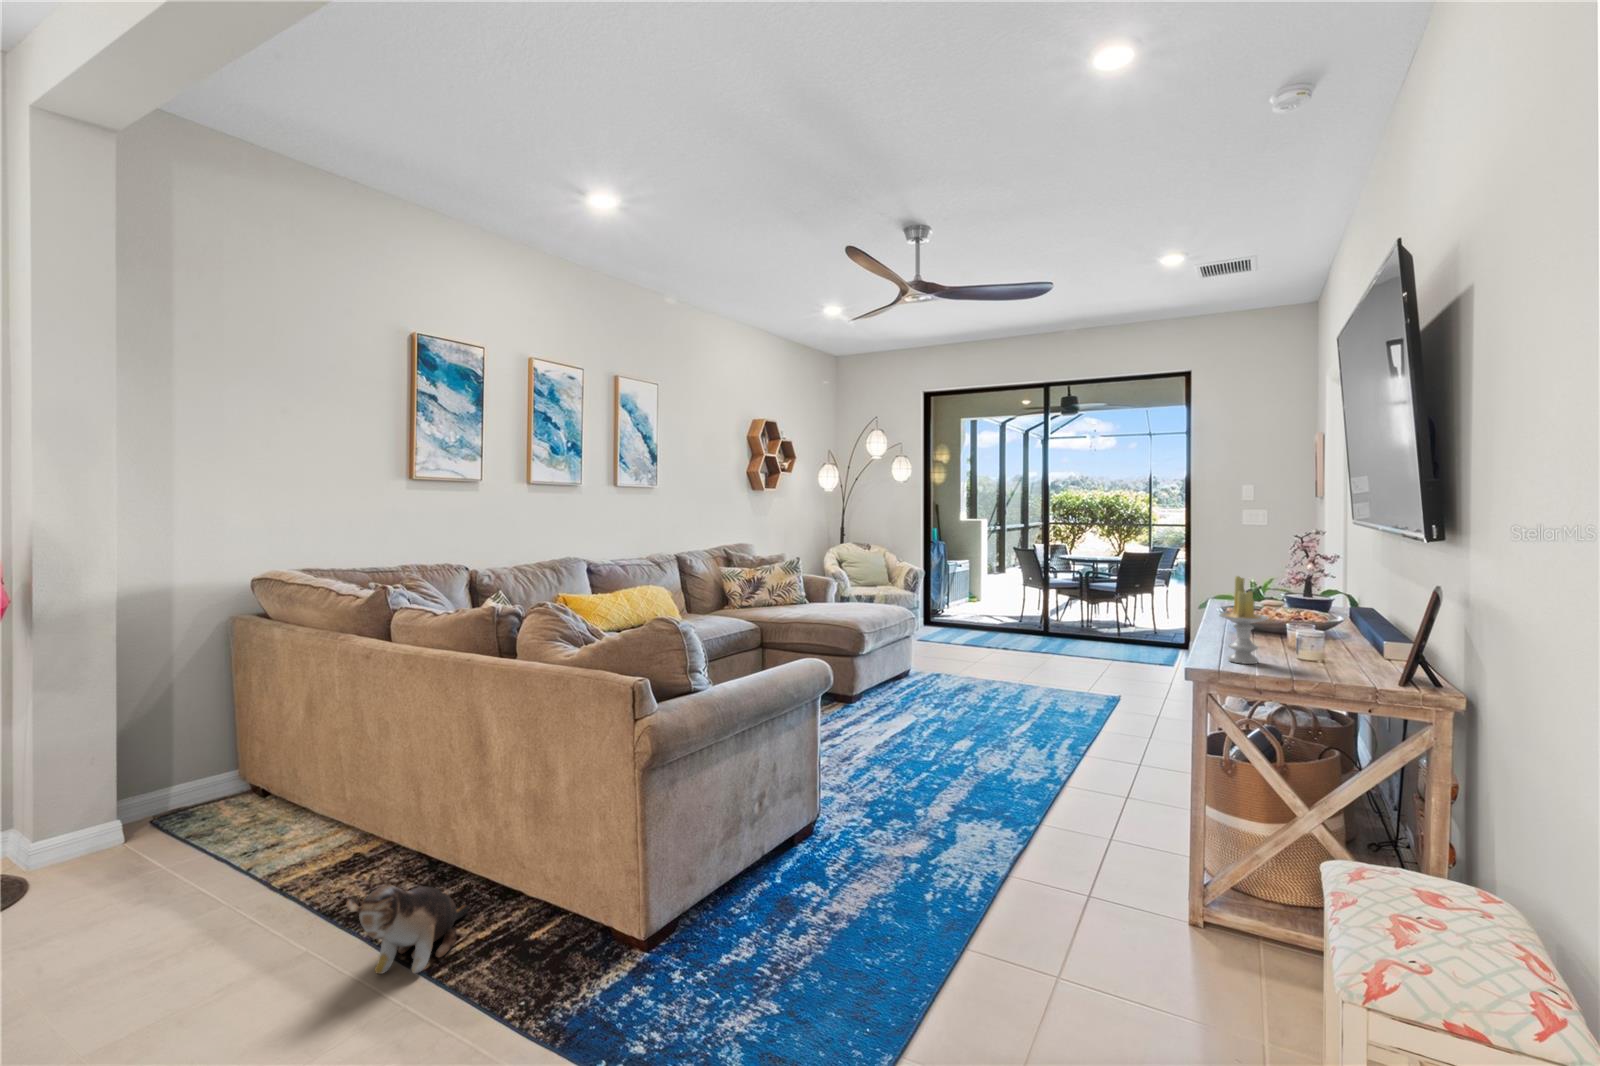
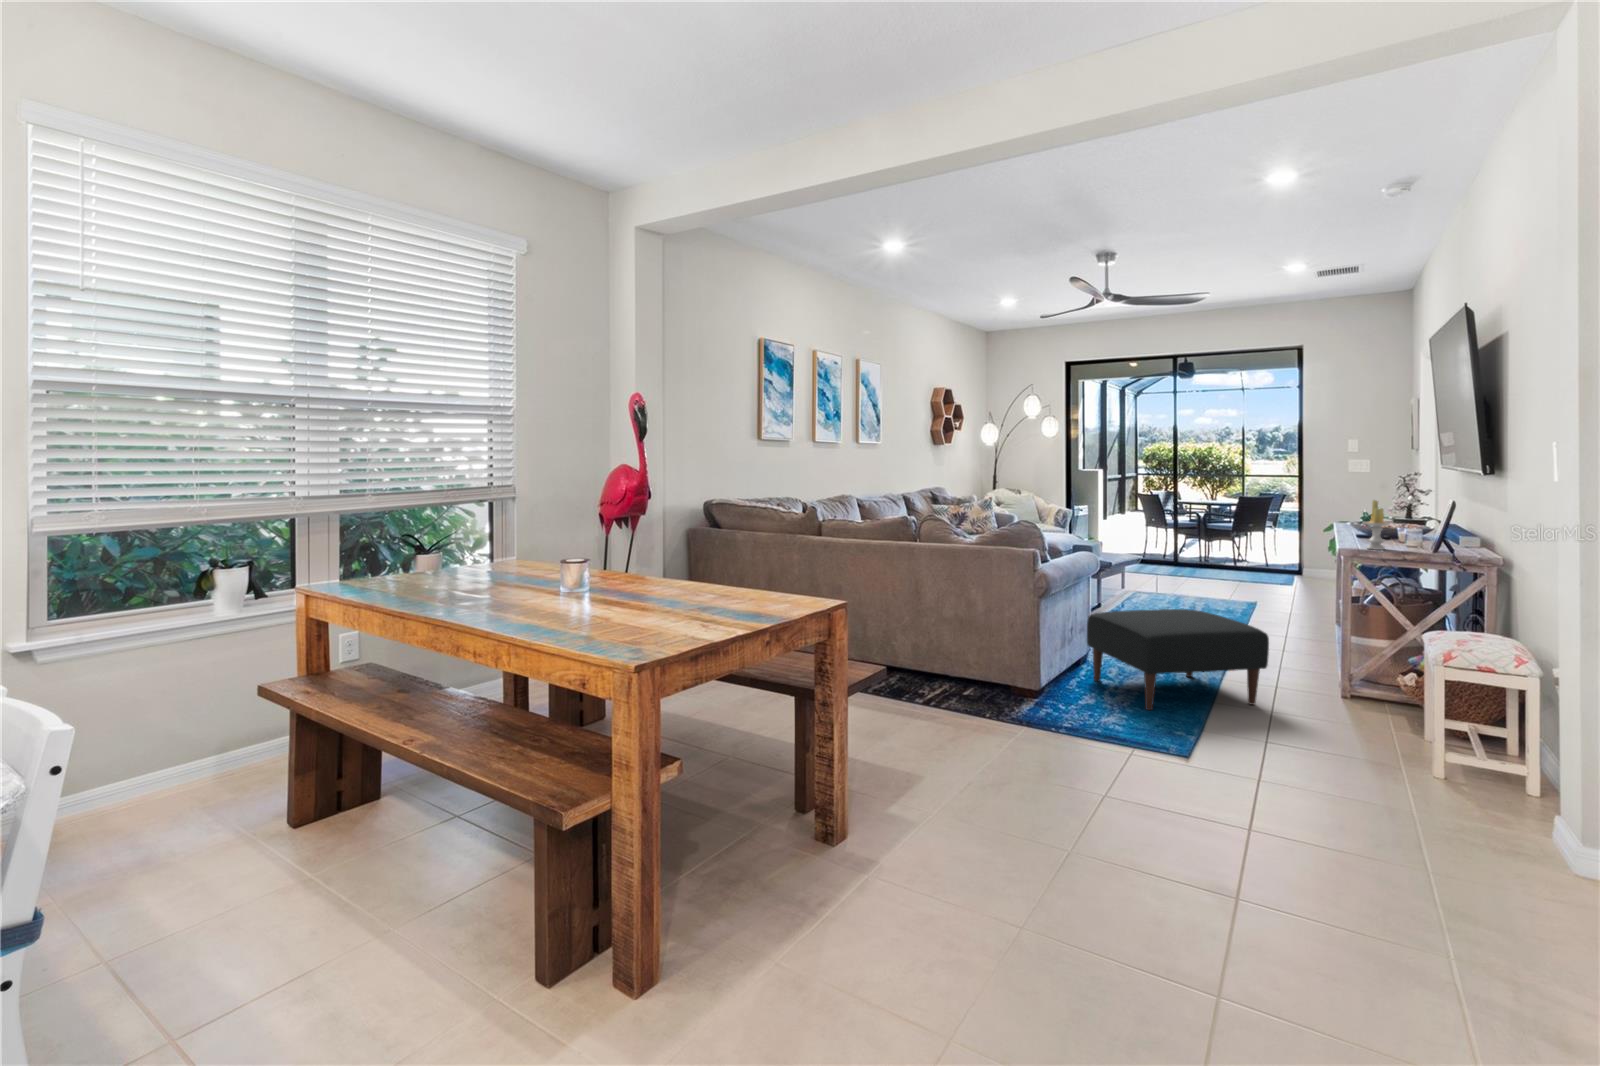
ottoman: none [783,752,1053,975] -> present [1087,609,1269,710]
plush toy: present [347,885,469,974] -> none [905,660,935,707]

